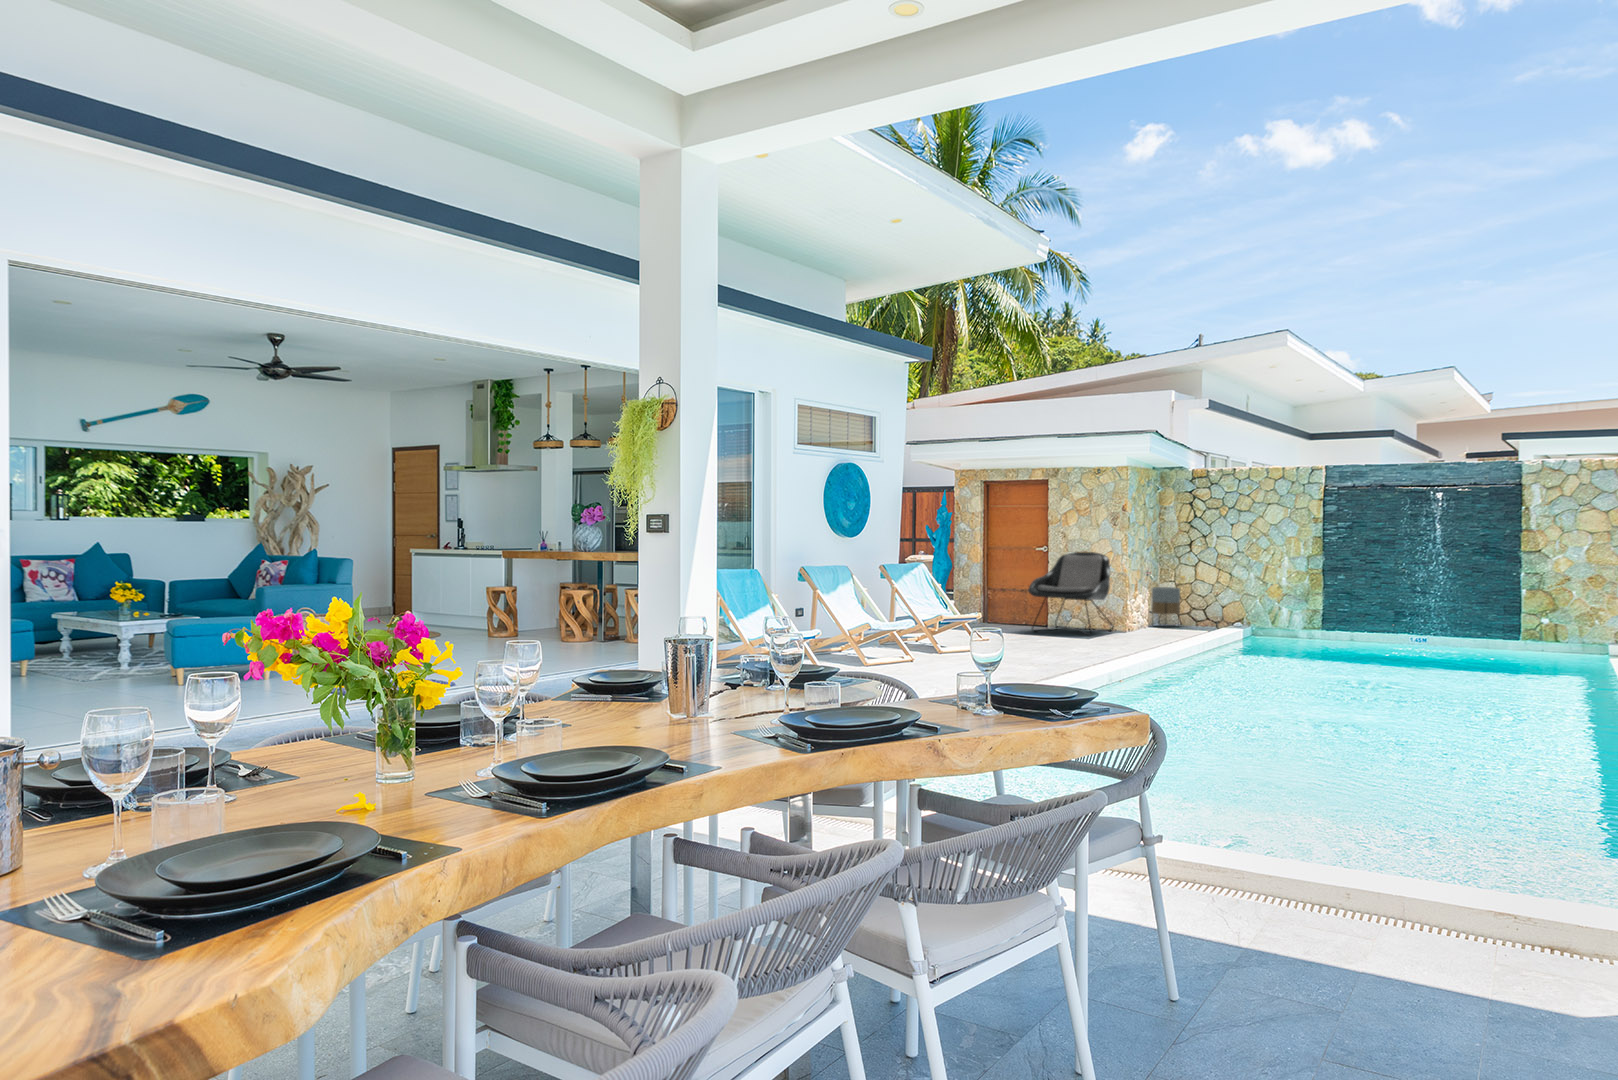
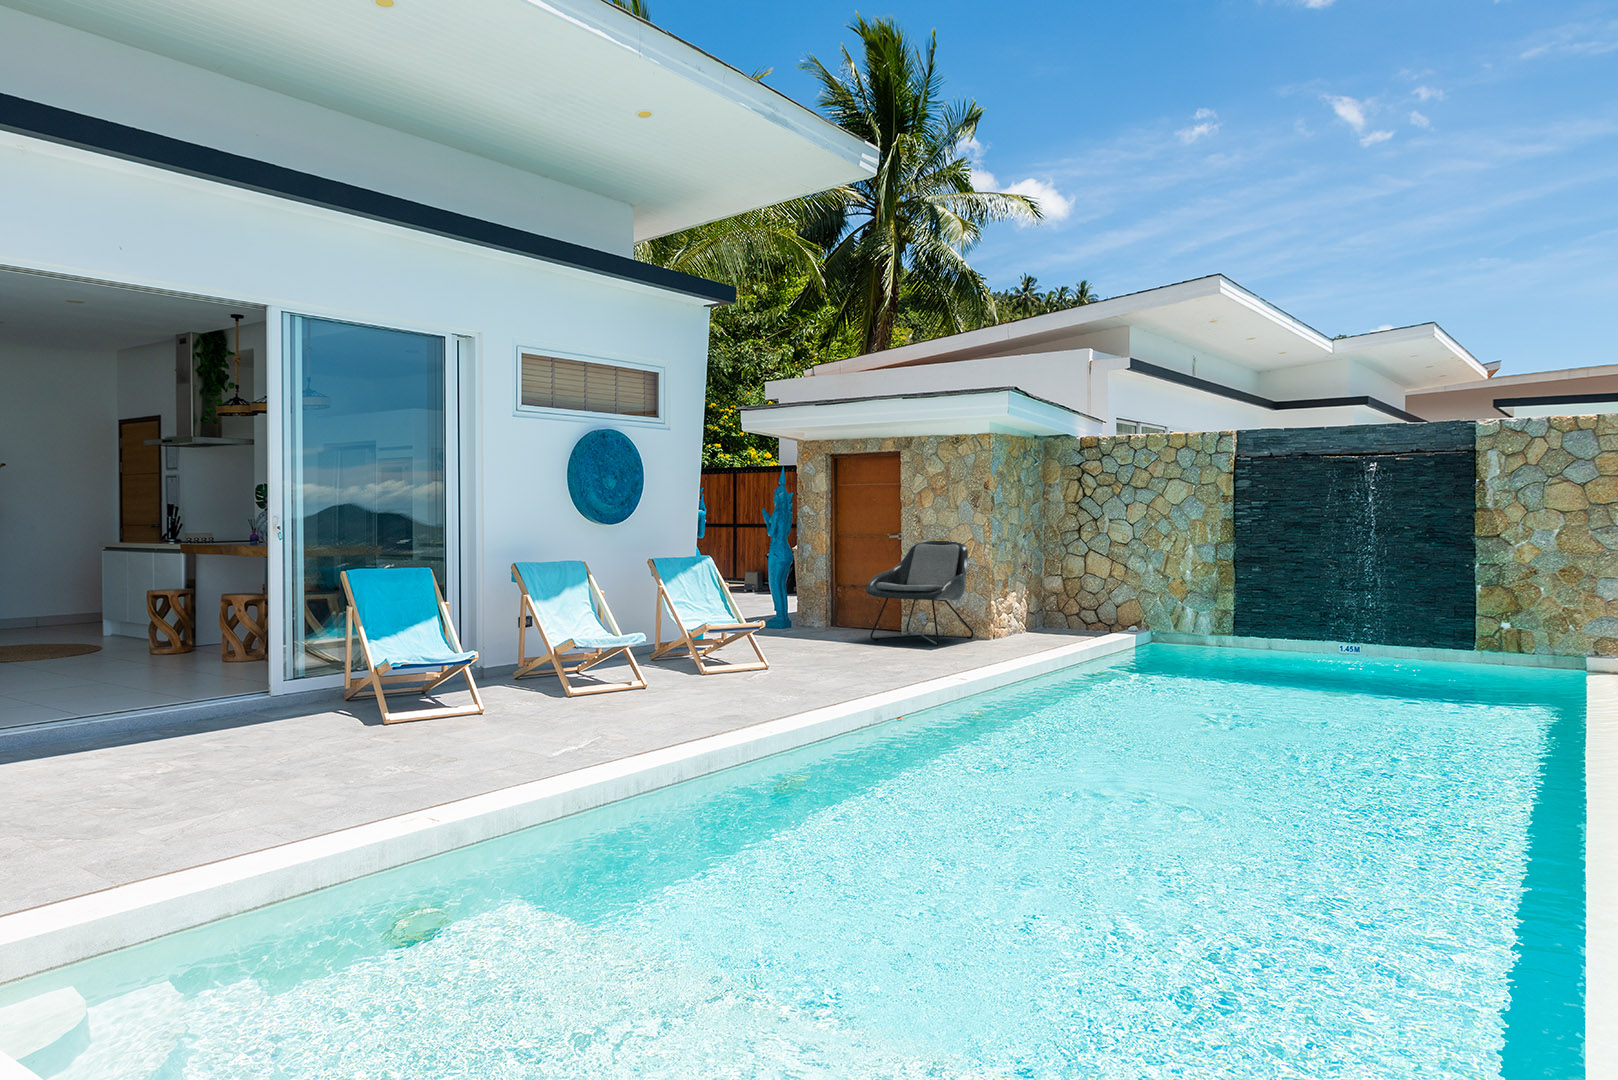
planter: present [1151,587,1180,614] -> none [1027,583,1061,633]

